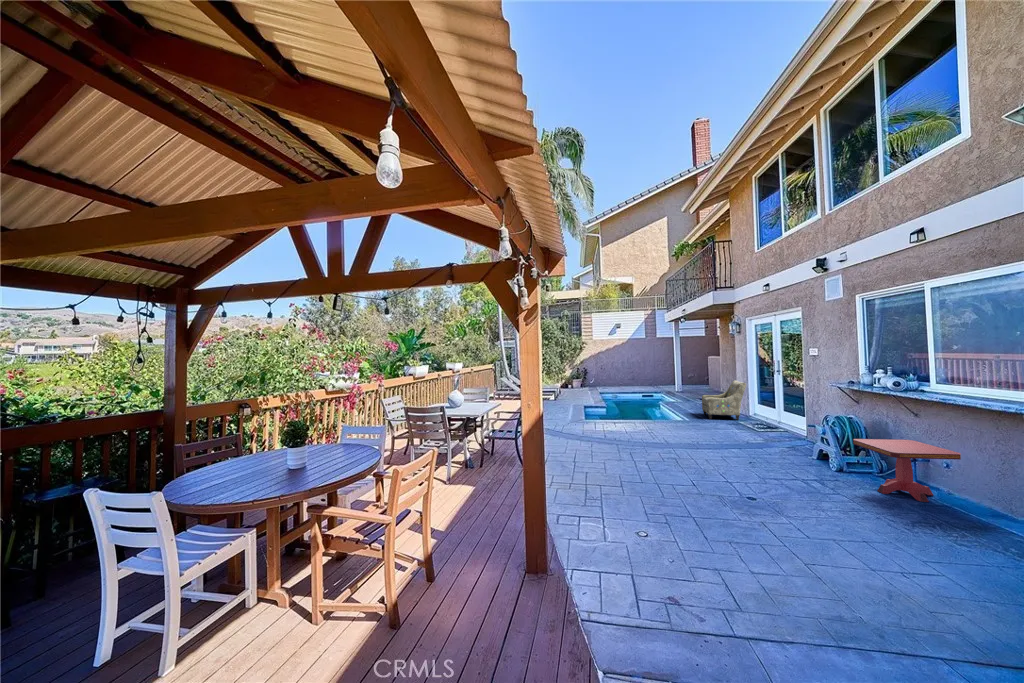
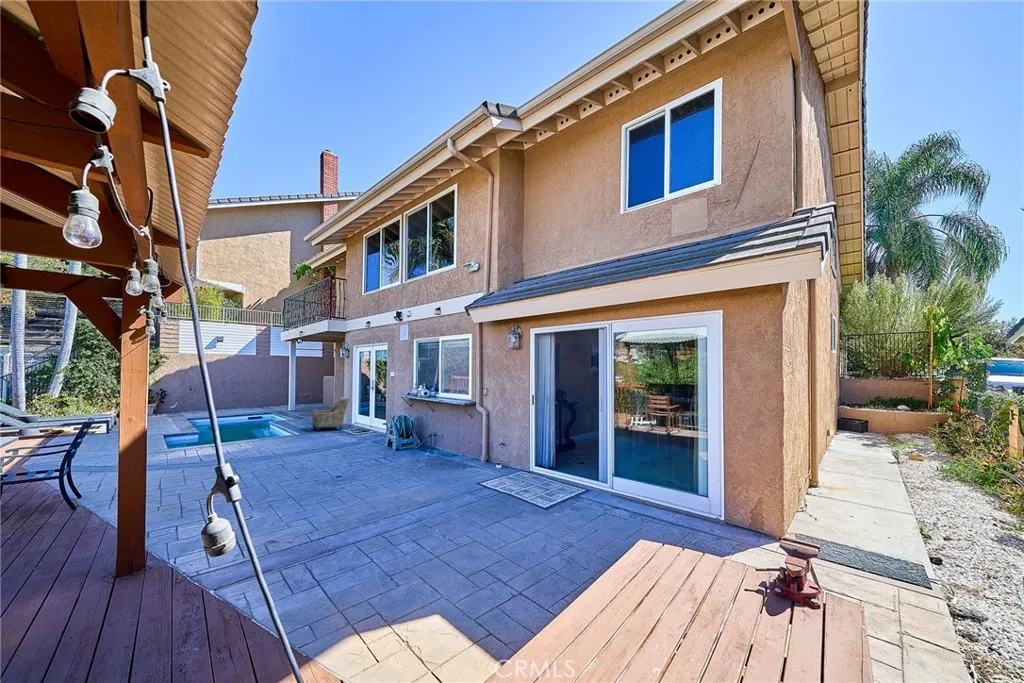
side table: present [853,439,961,502] -> none [404,427,448,460]

